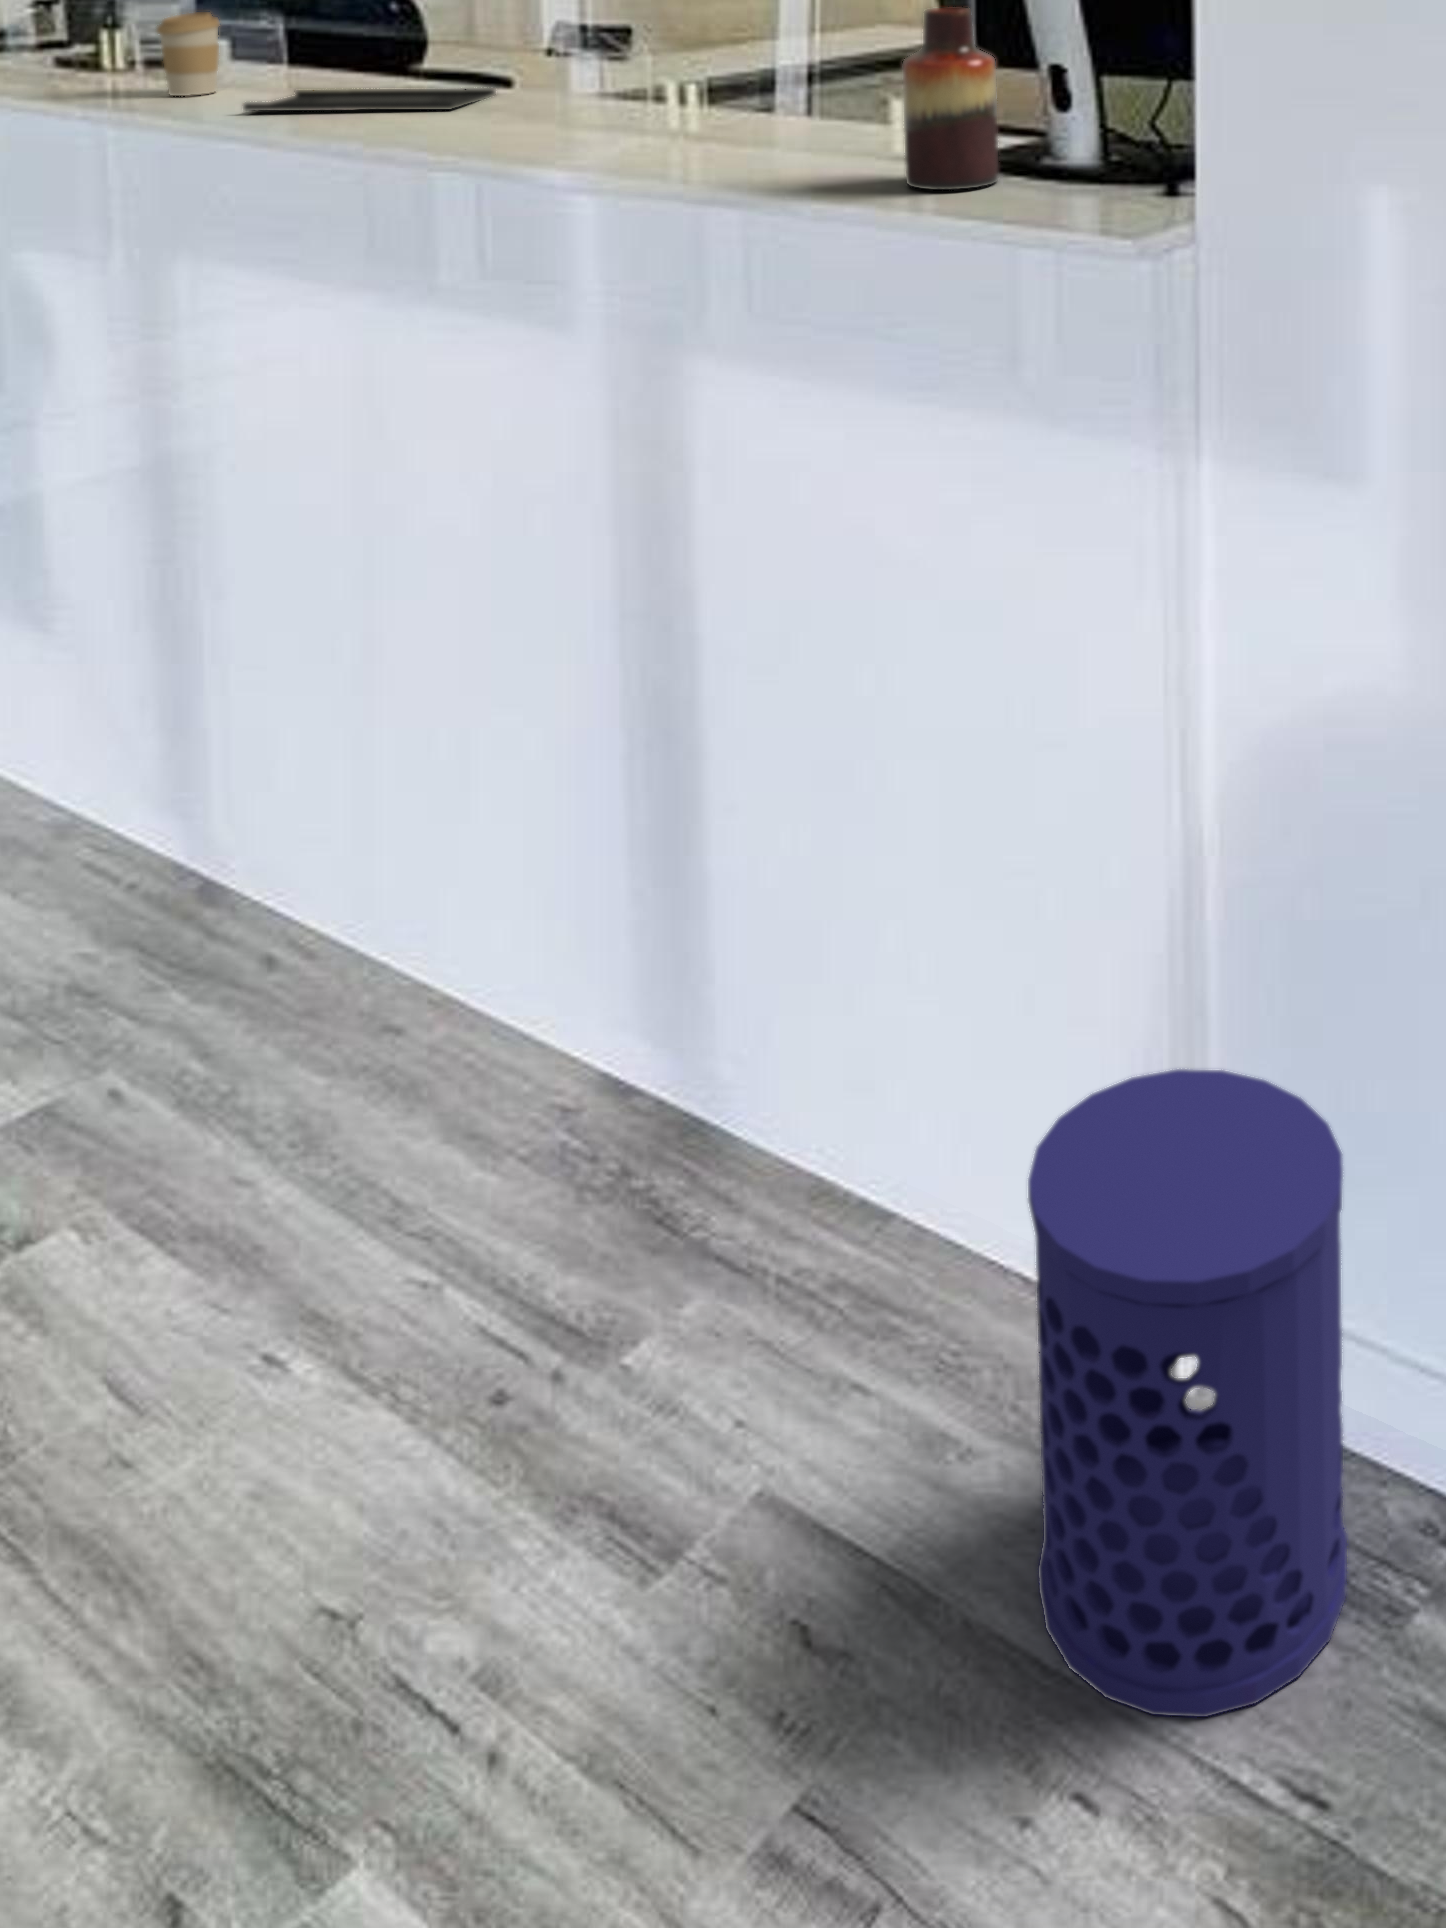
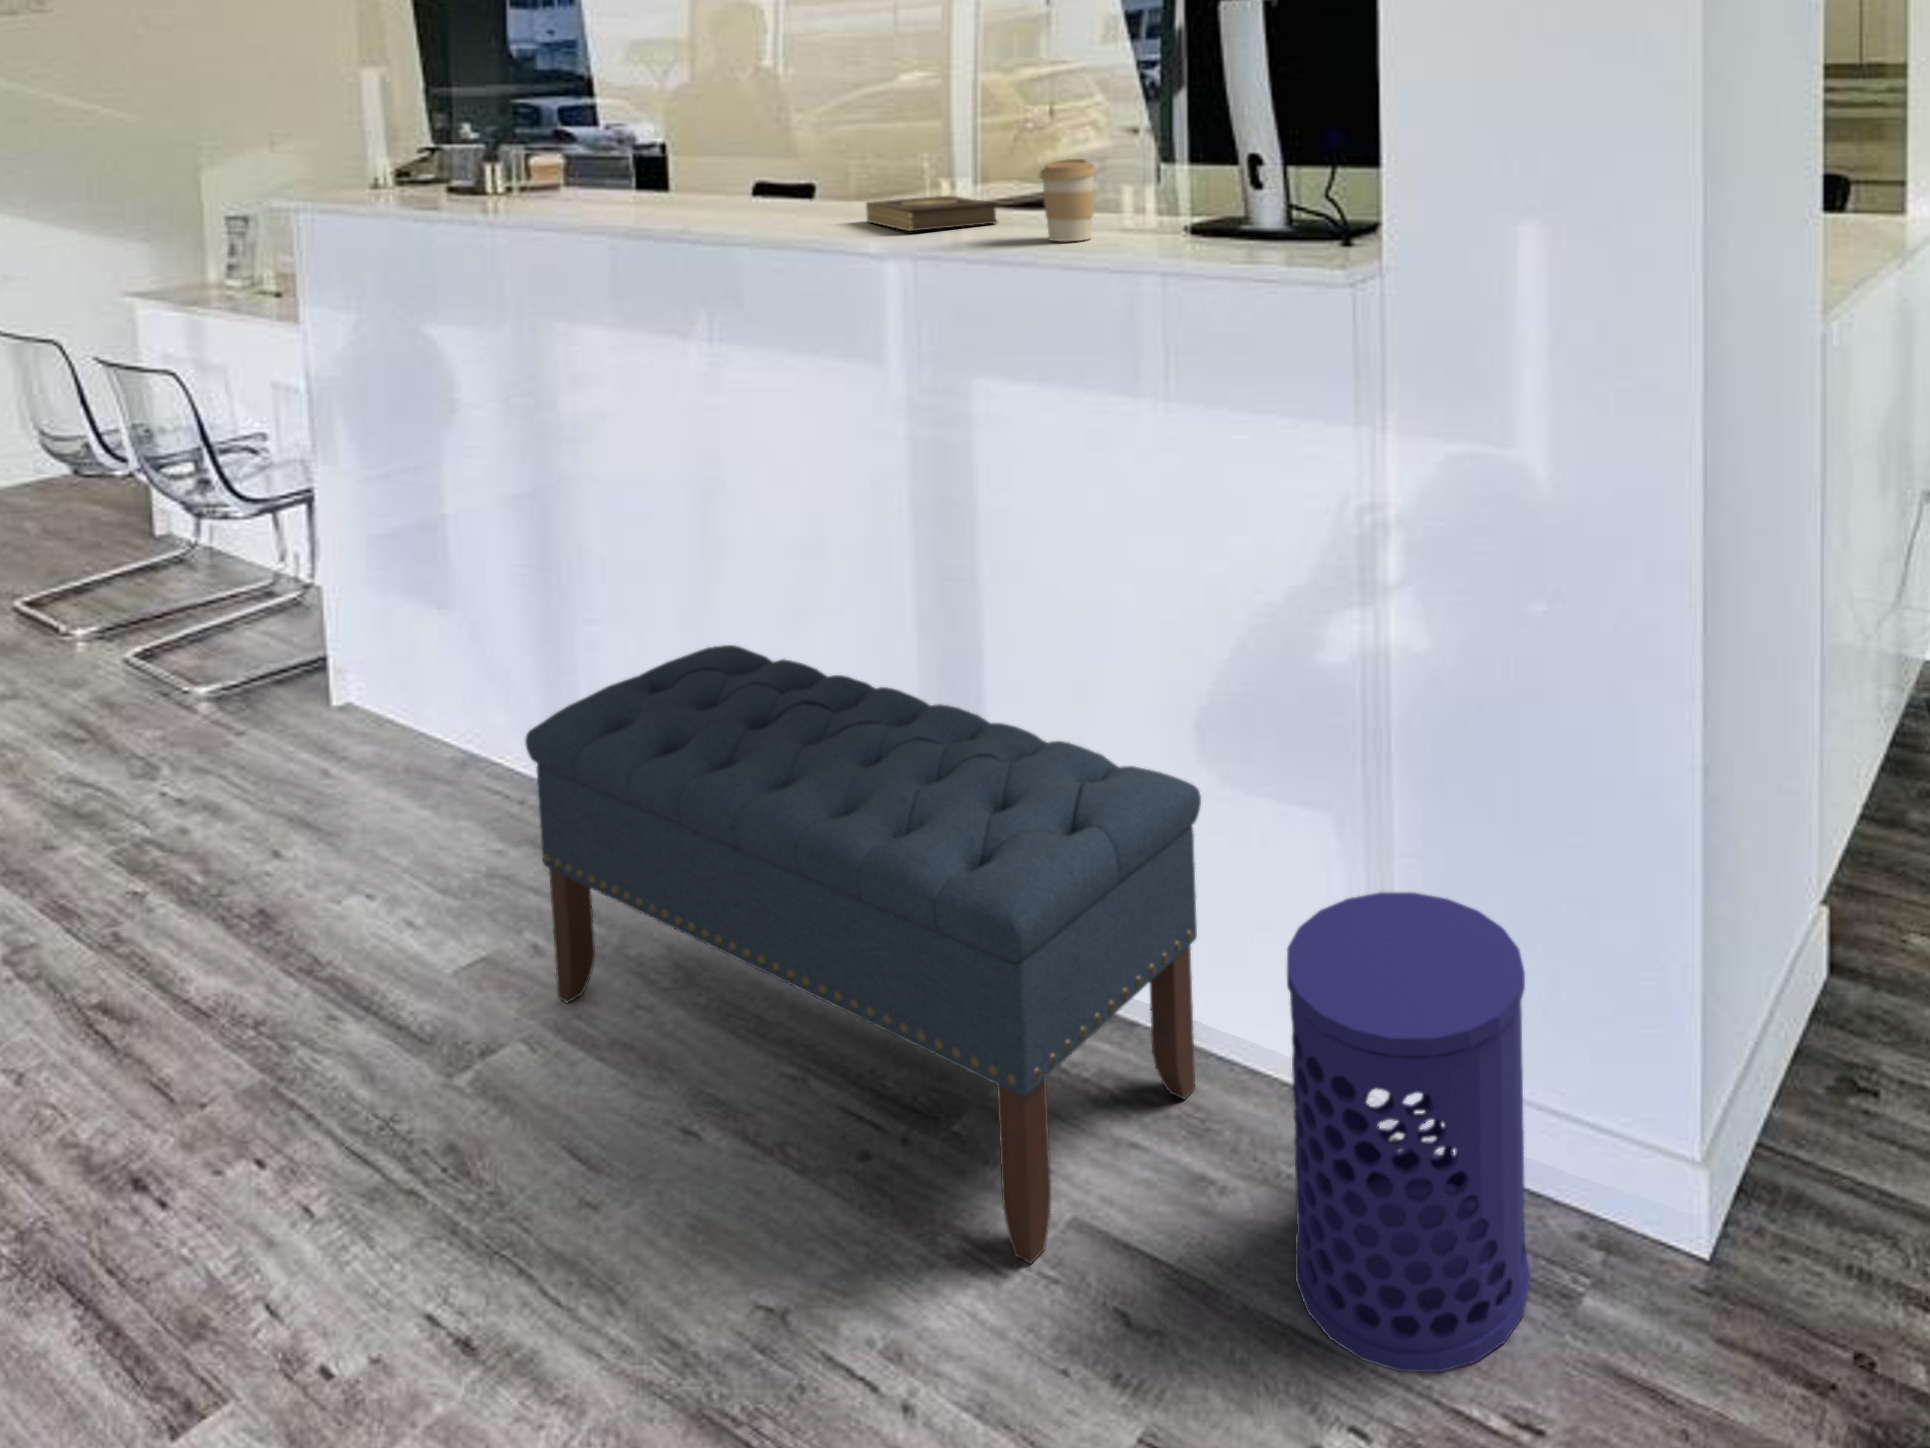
vase: present [903,7,999,190] -> none [1133,114,1204,248]
coffee cup: present [157,12,220,96] -> present [1039,159,1096,241]
tray: present [243,88,495,111] -> none [607,199,789,217]
book: none [578,94,749,150] -> present [866,196,998,231]
bench: none [84,697,963,1558] -> present [525,645,1201,1264]

